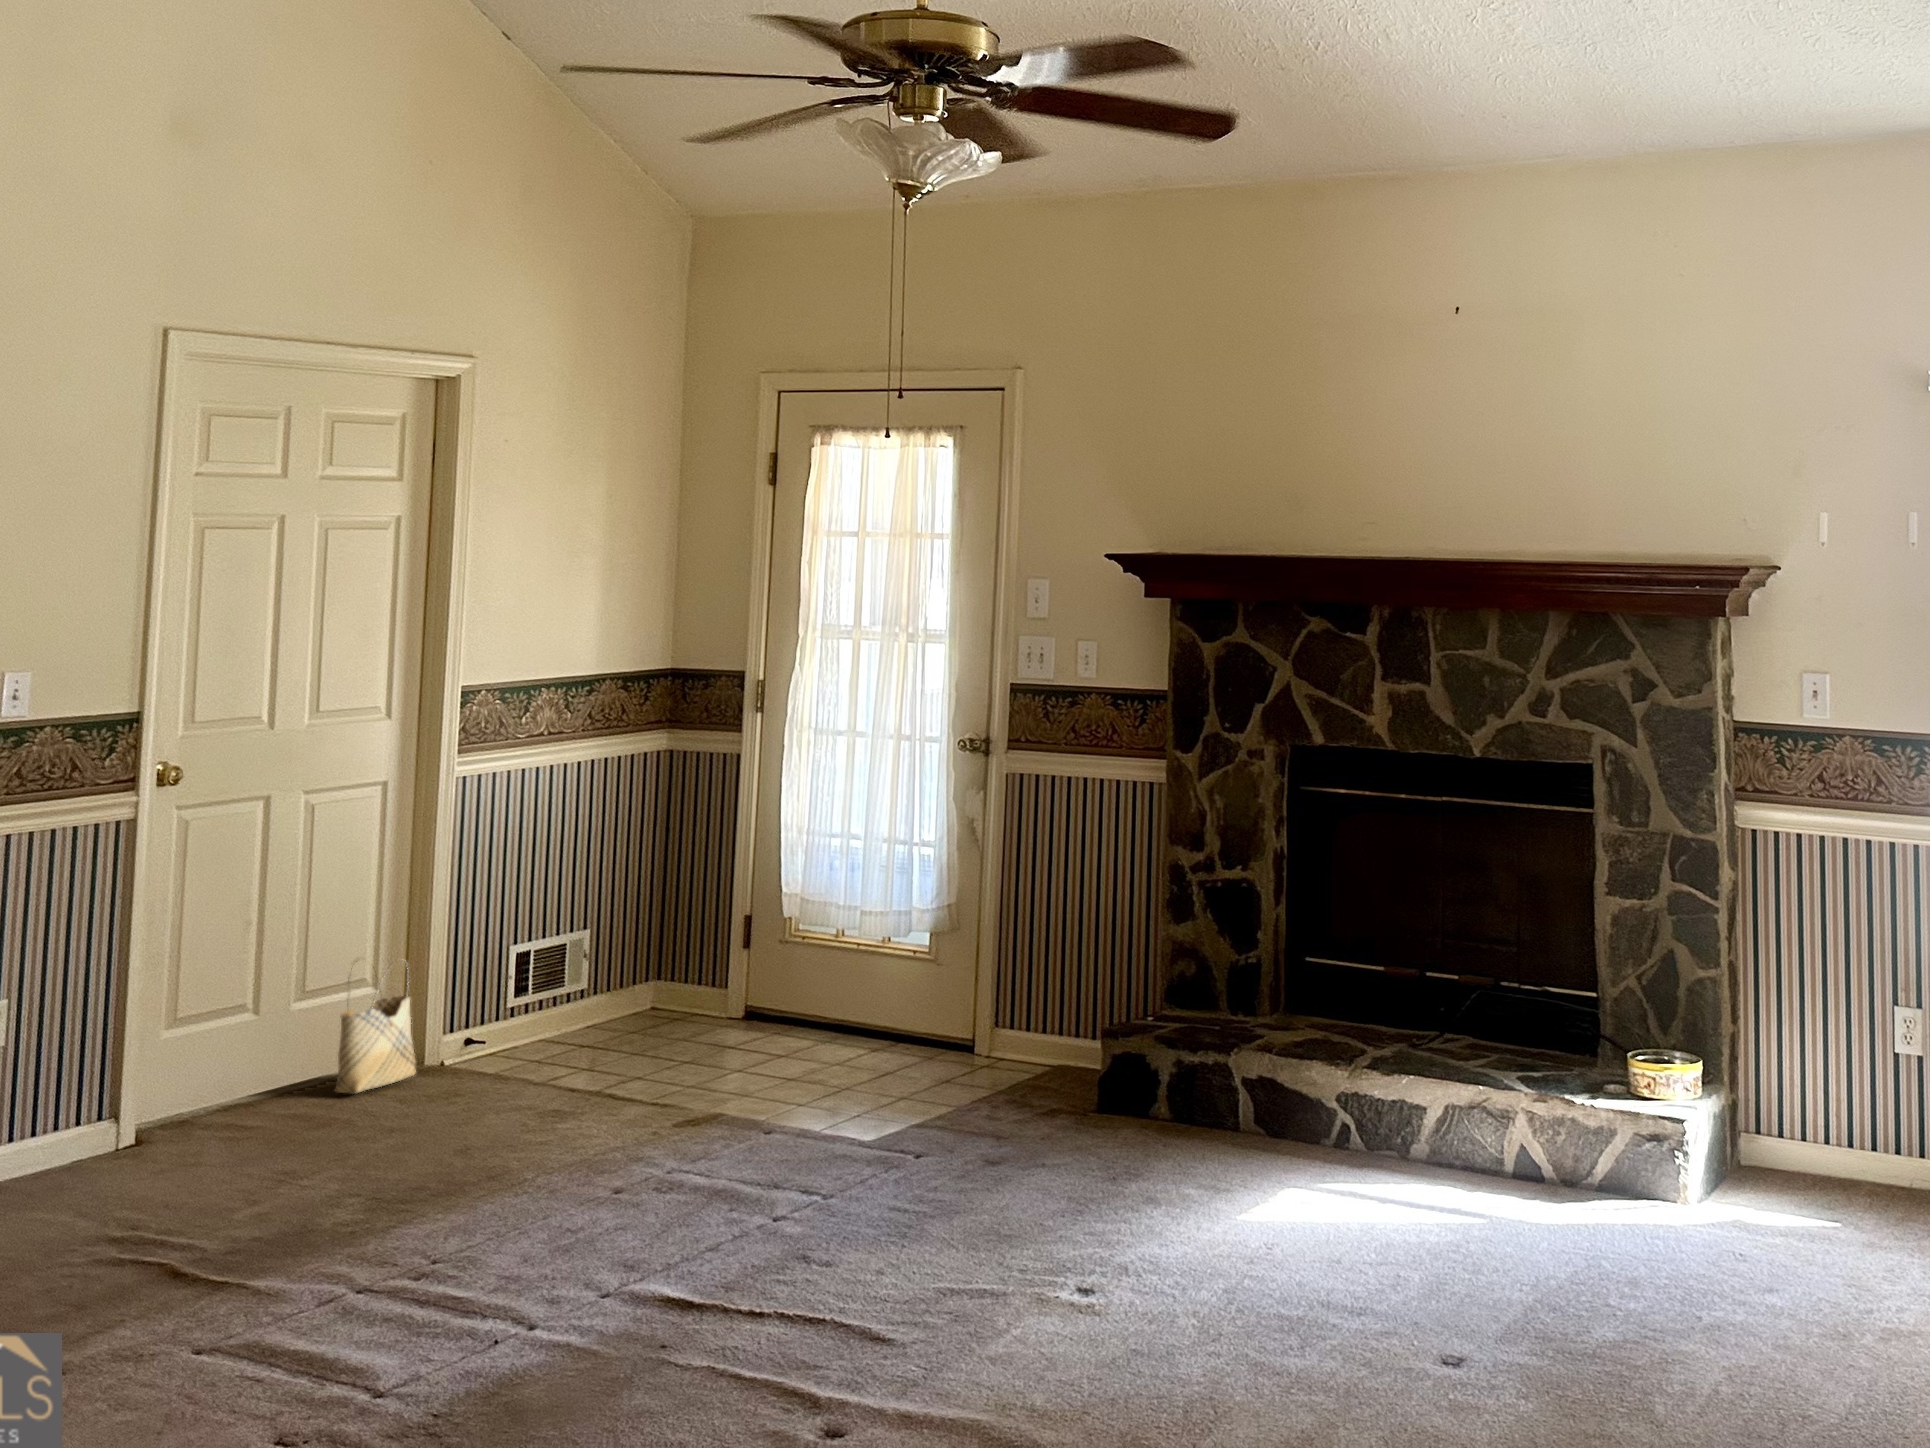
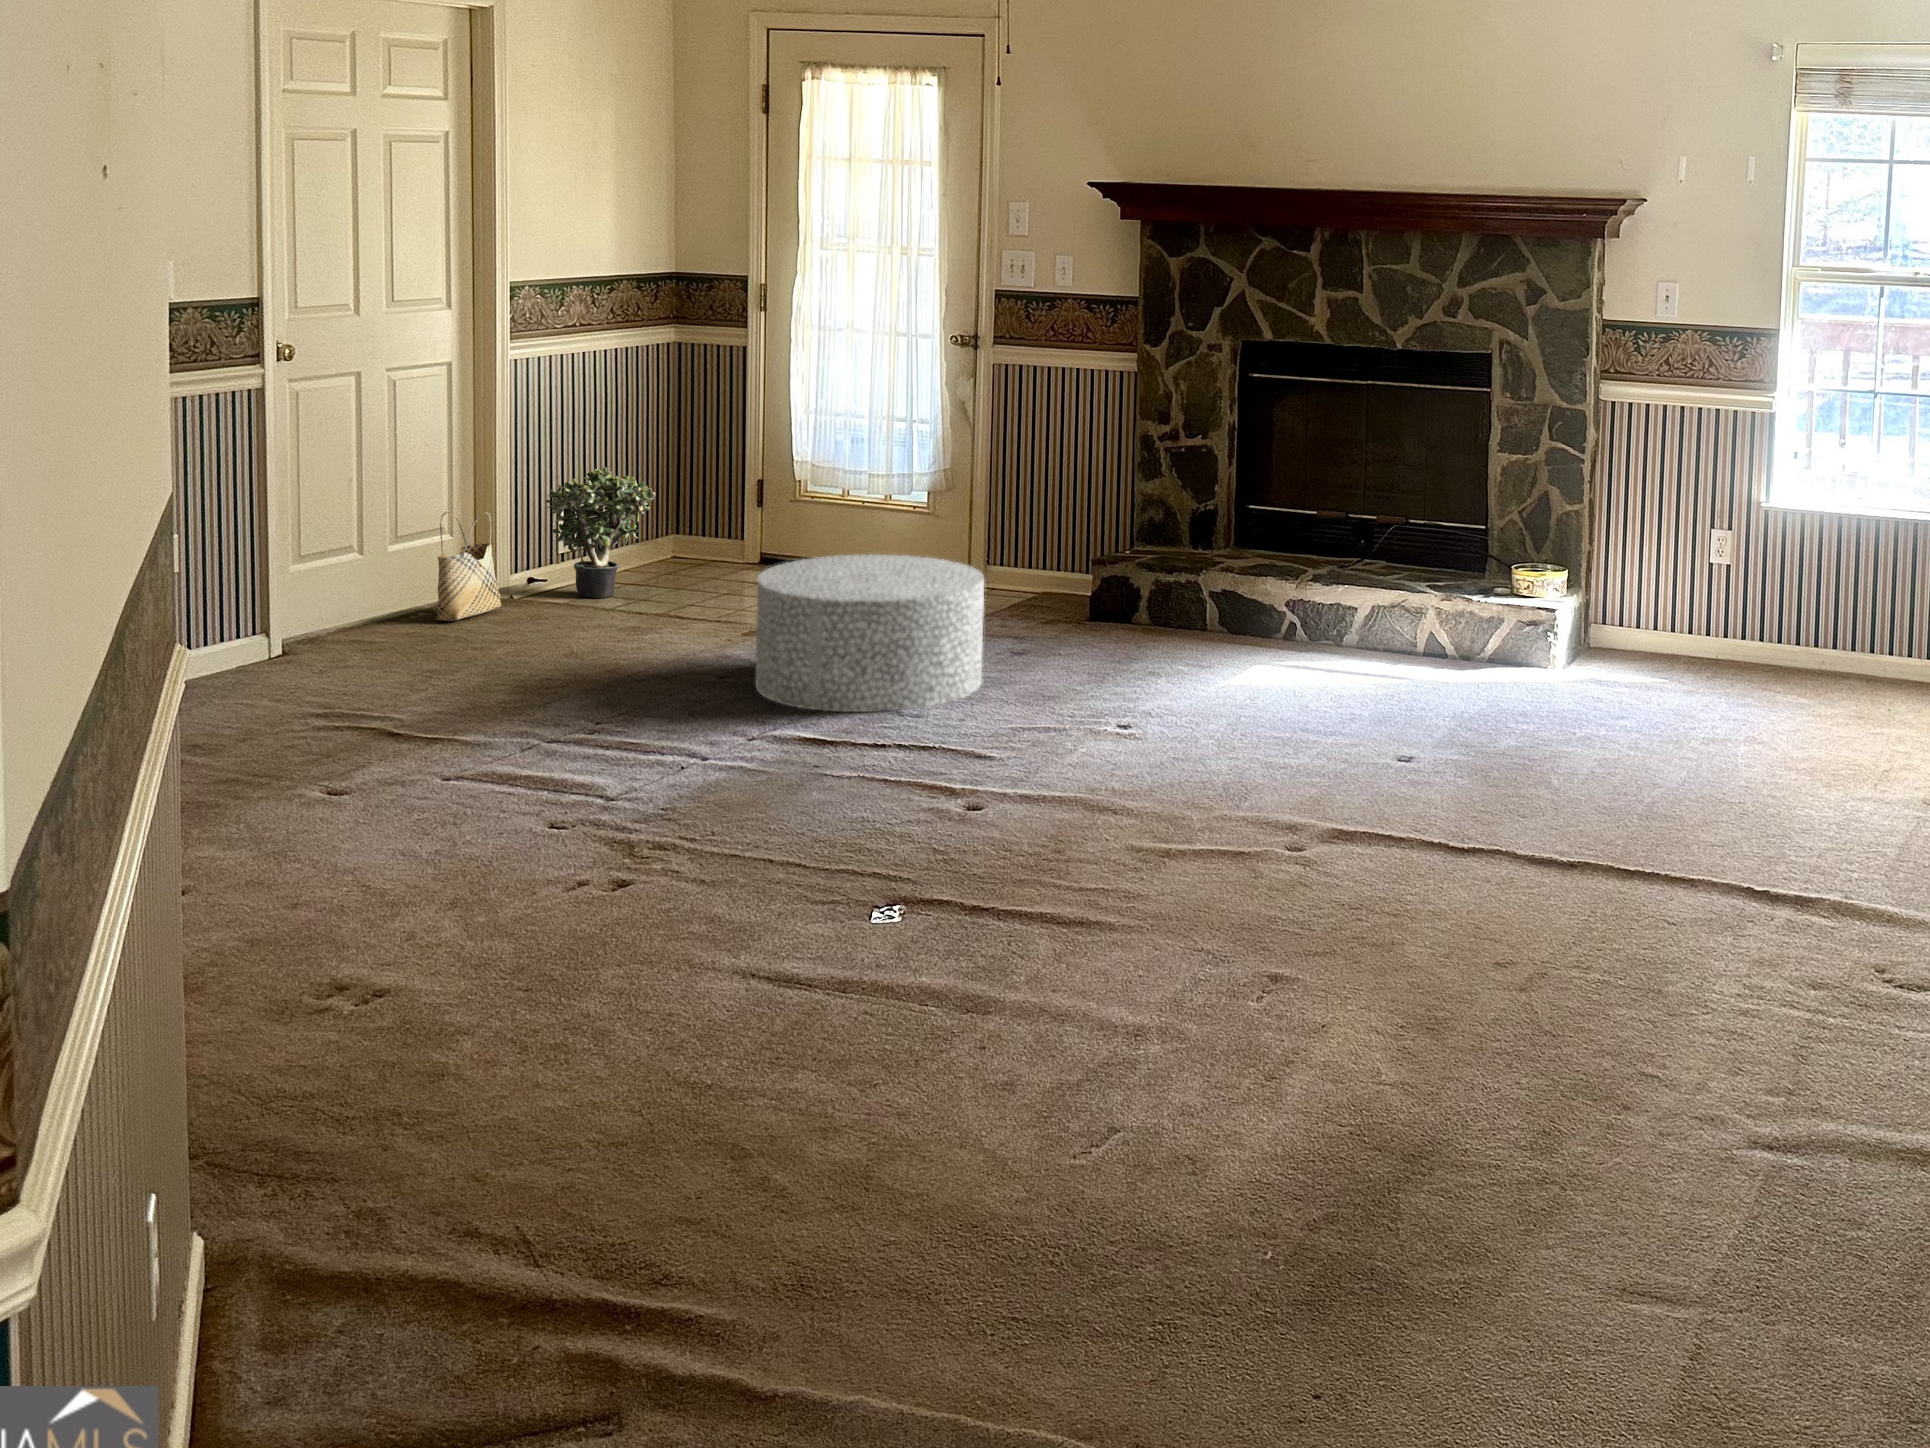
potted plant: none [479,902,609,1063] -> present [545,467,655,598]
ottoman: none [662,1023,949,1243] -> present [756,554,984,712]

